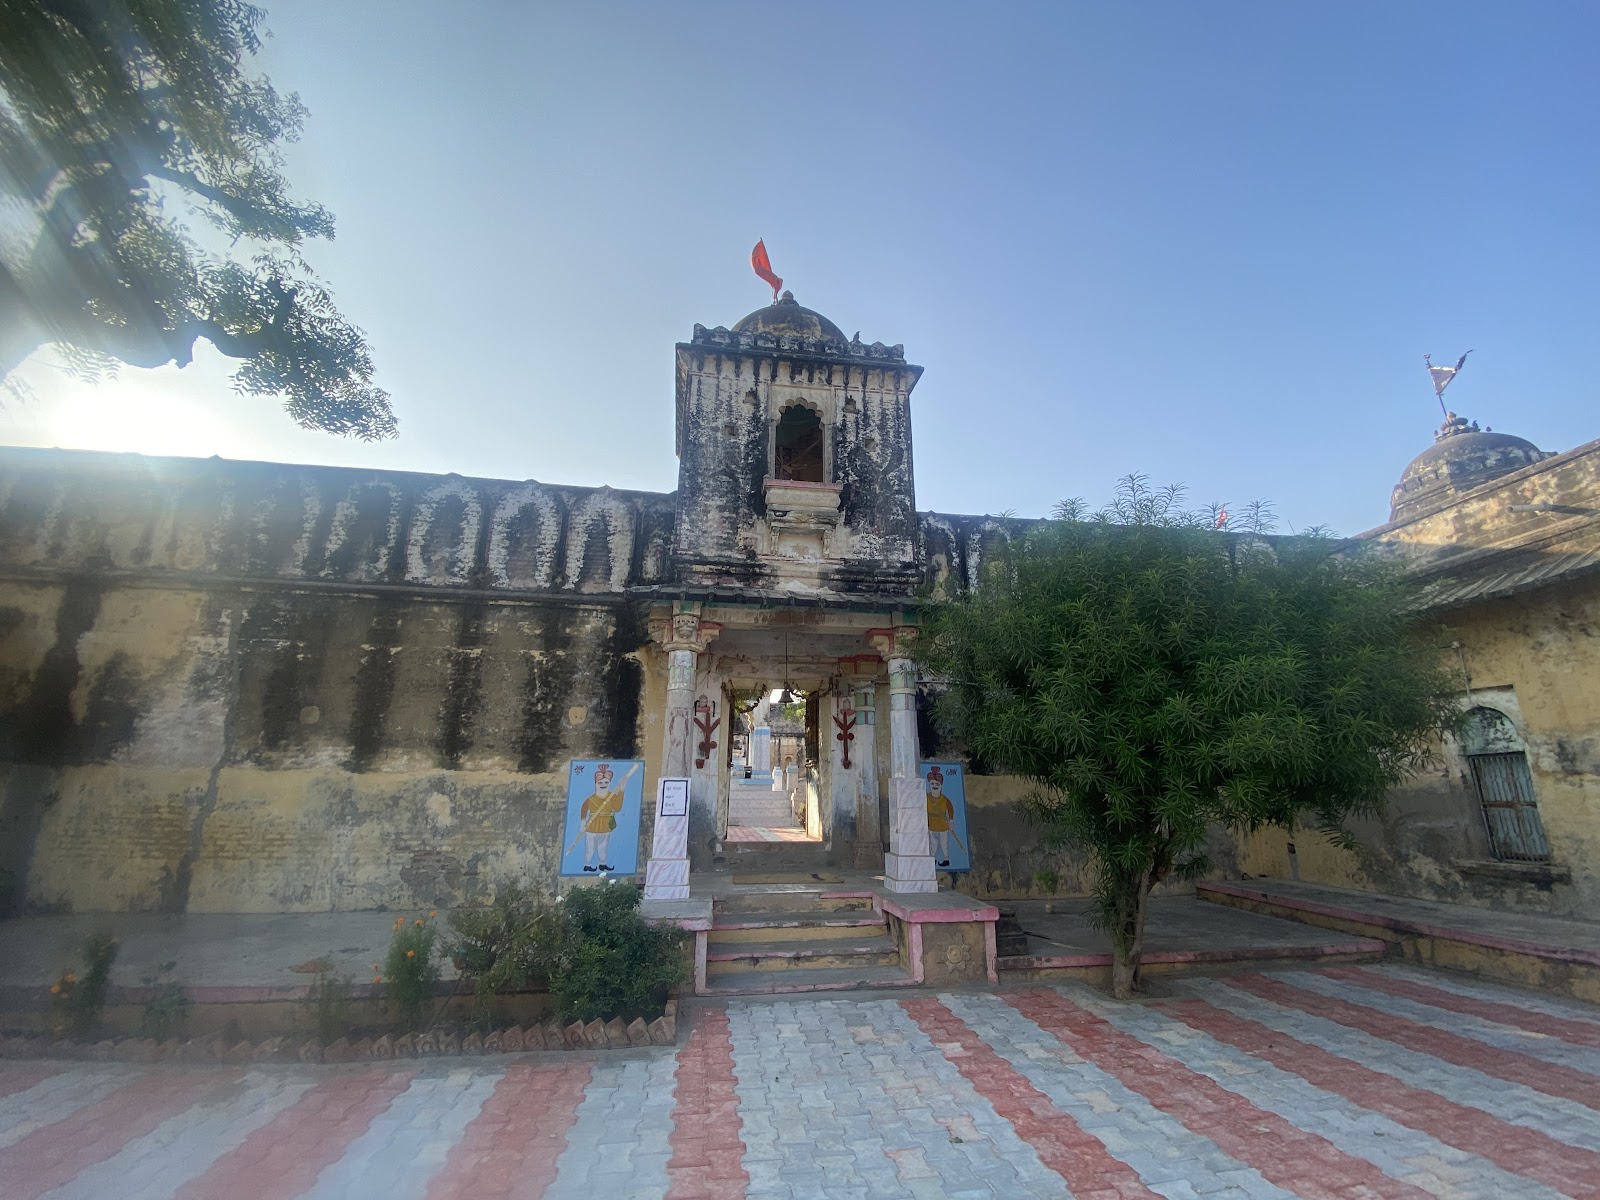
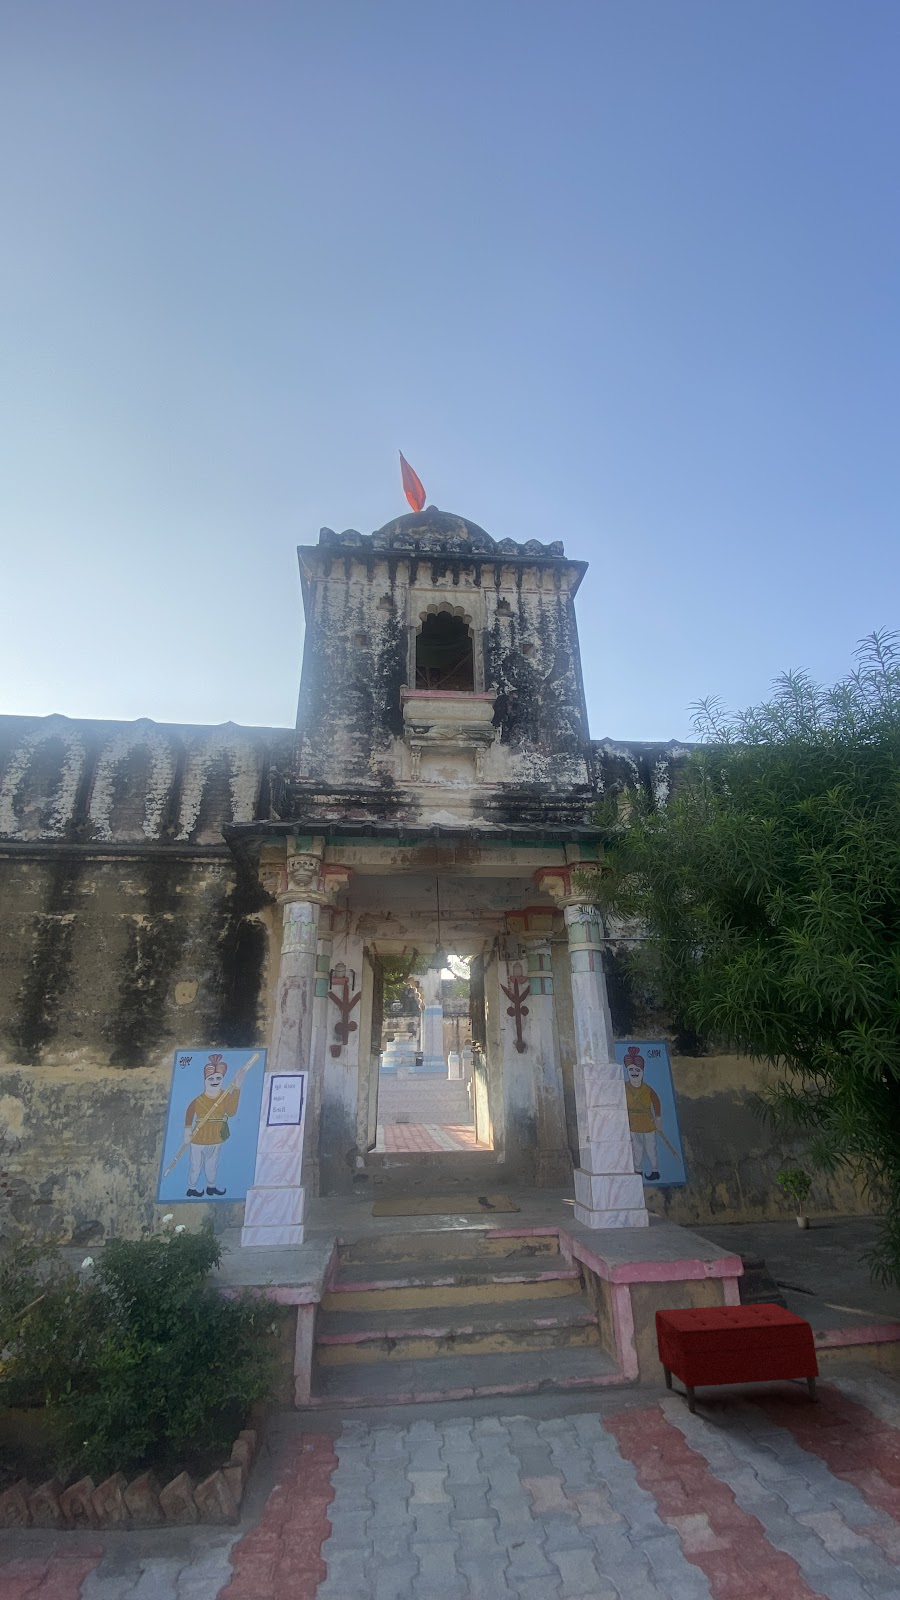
bench: none [938,938,1040,995] -> present [655,1303,819,1412]

